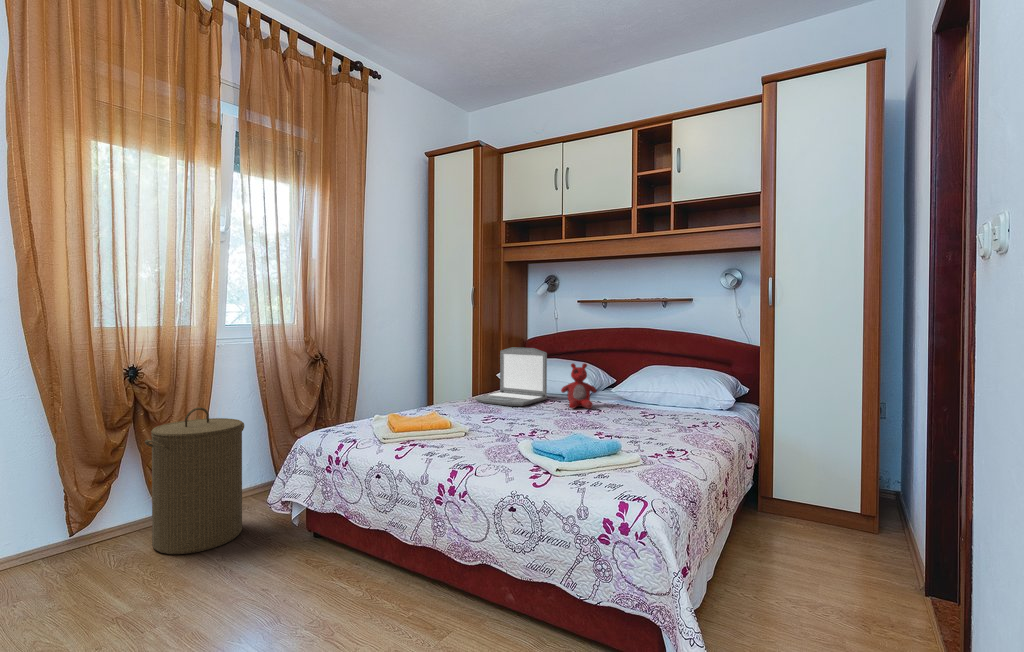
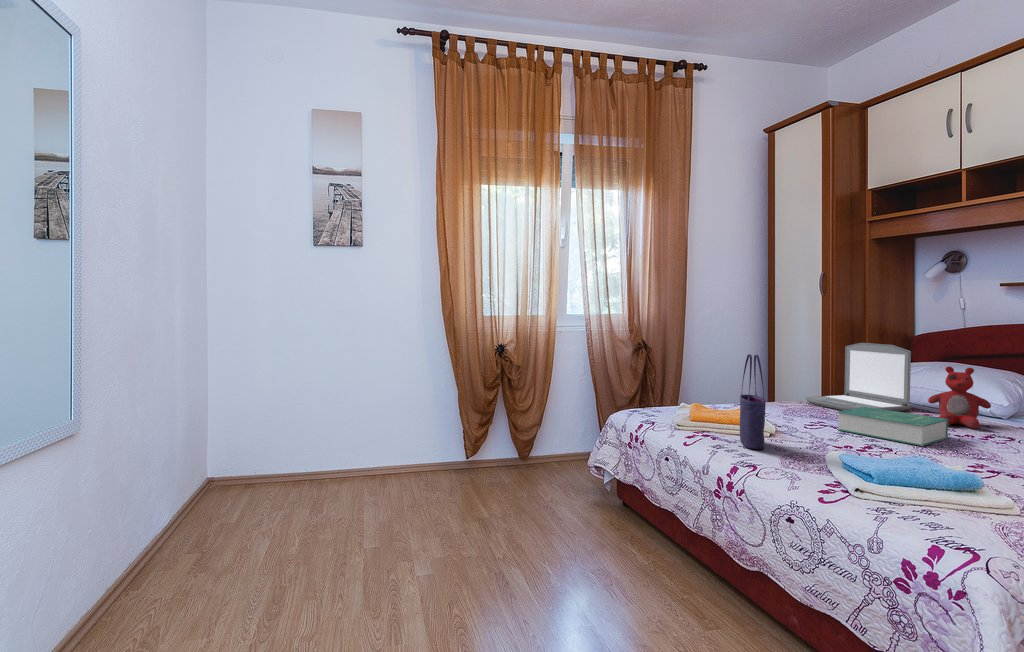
tote bag: none [445,361,470,450] -> present [740,354,766,449]
book: none [511,400,580,427] -> present [837,407,948,446]
laundry hamper: present [145,408,244,554] -> none [506,381,575,493]

